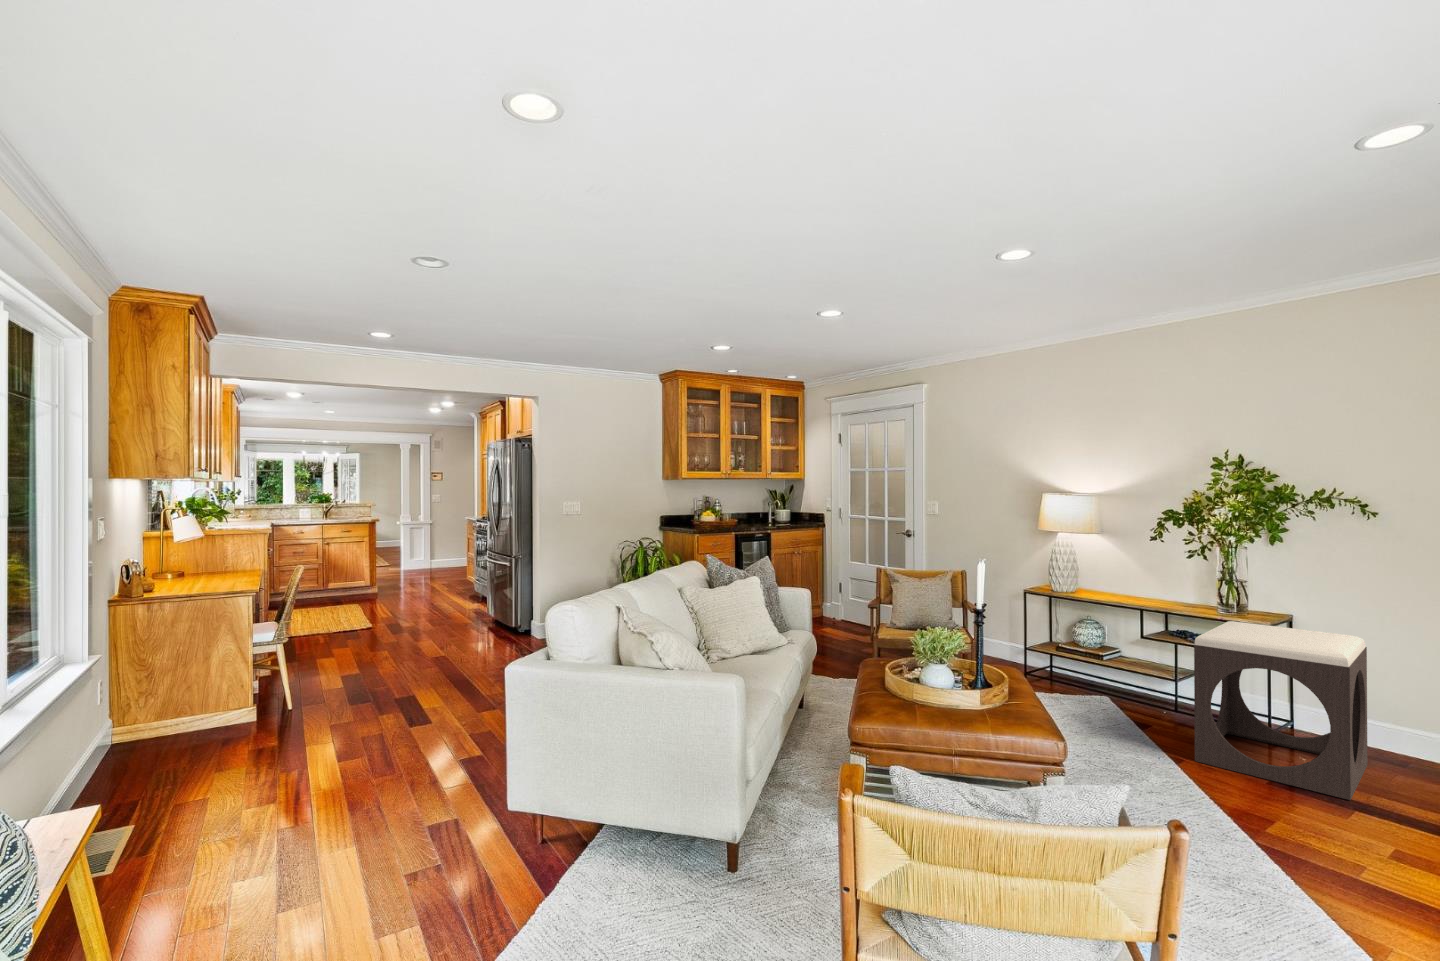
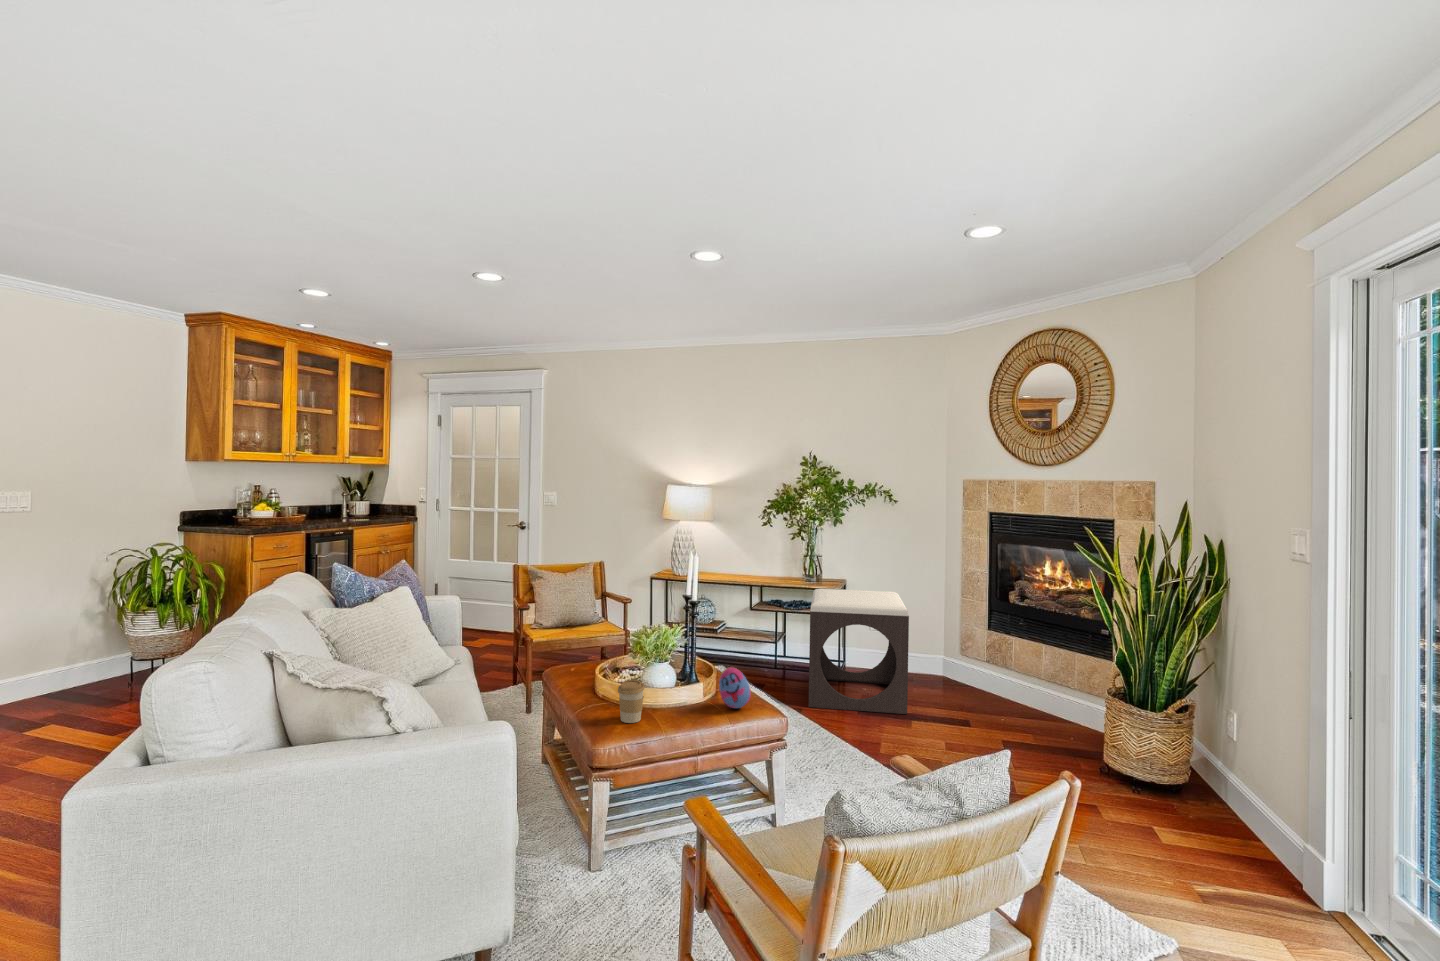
coffee cup: none [883,673,909,712] -> present [618,680,644,723]
decorative egg: none [991,678,1025,721] -> present [719,667,751,708]

